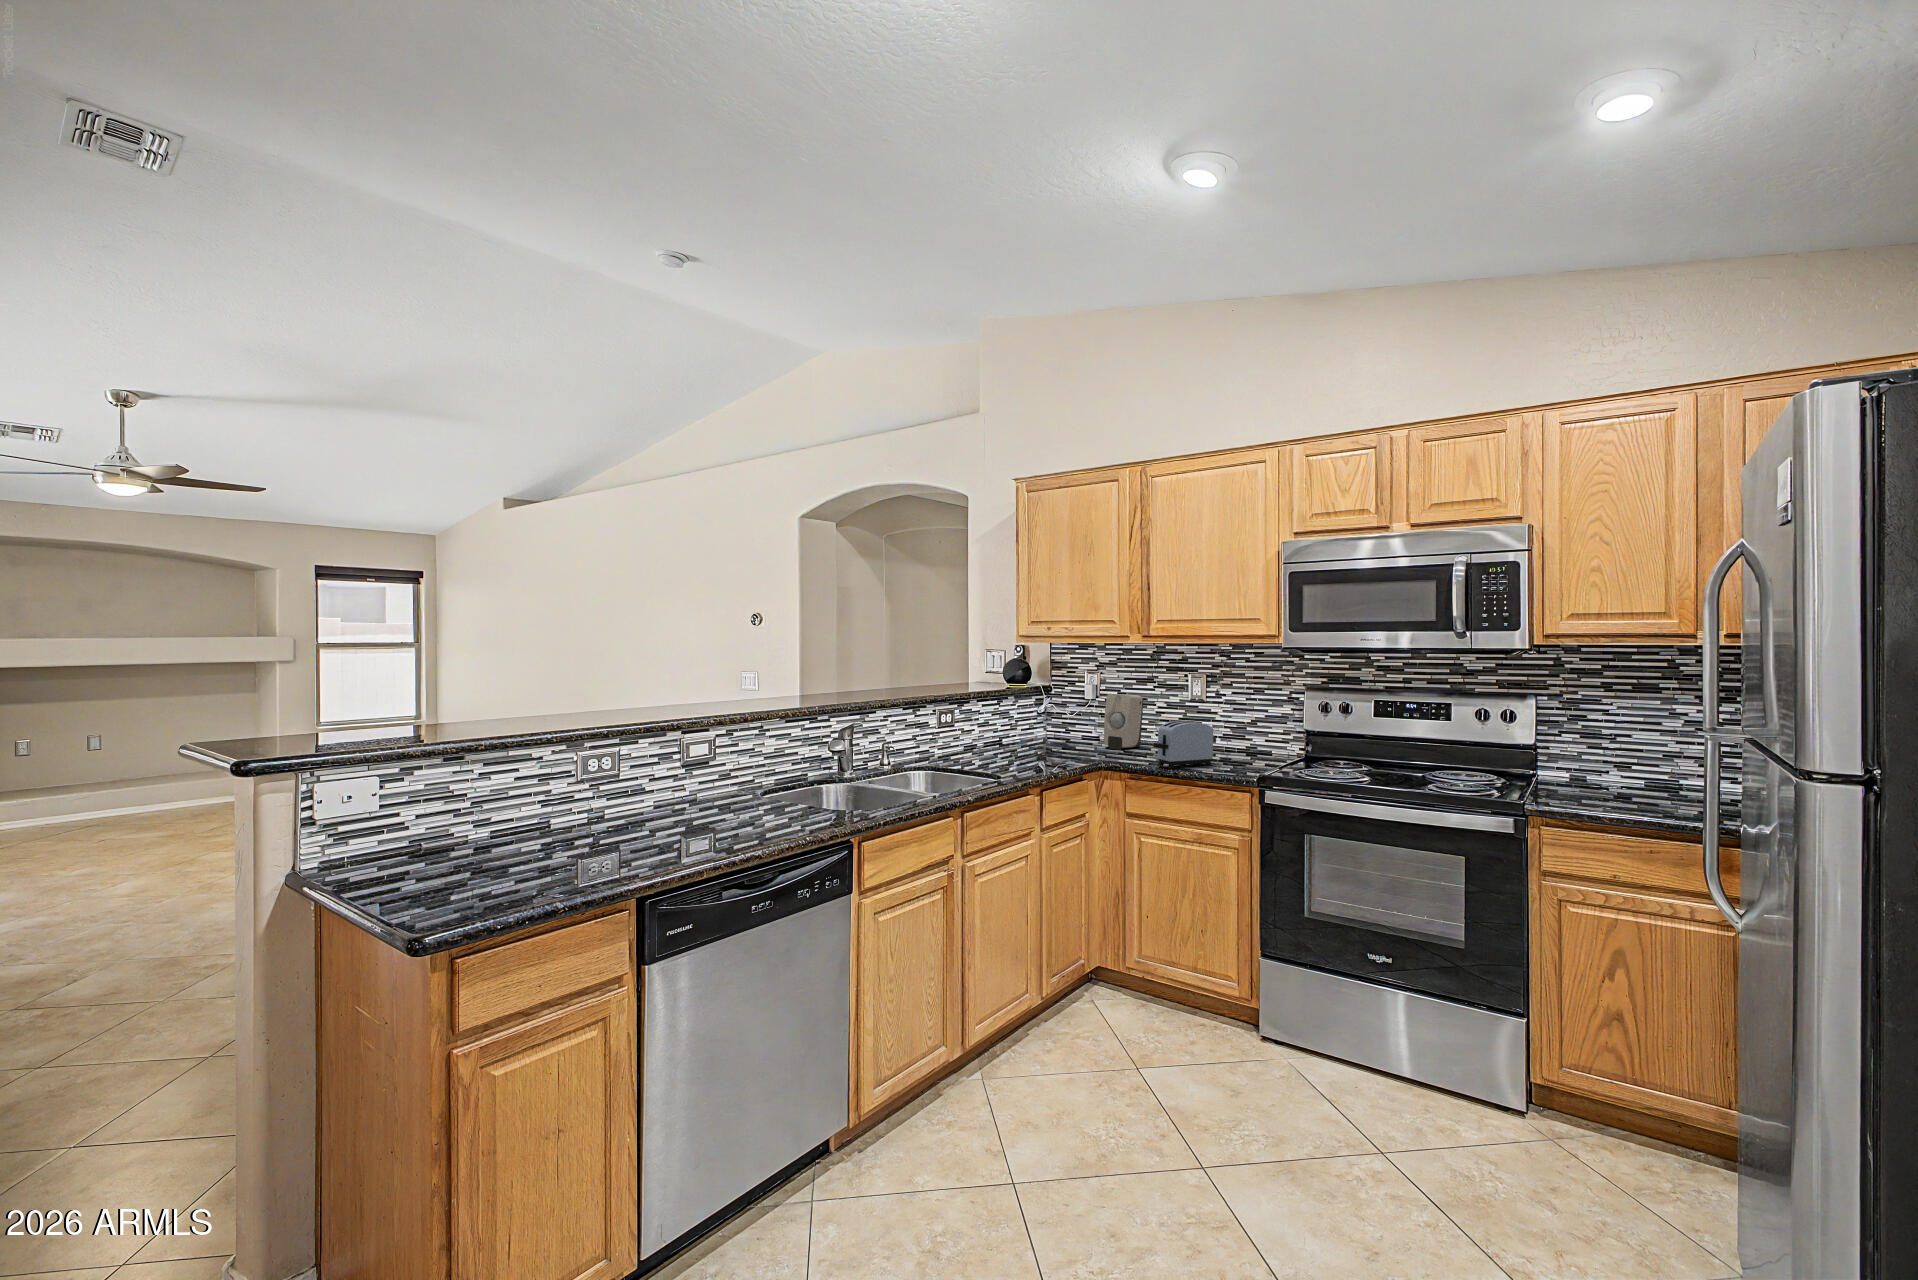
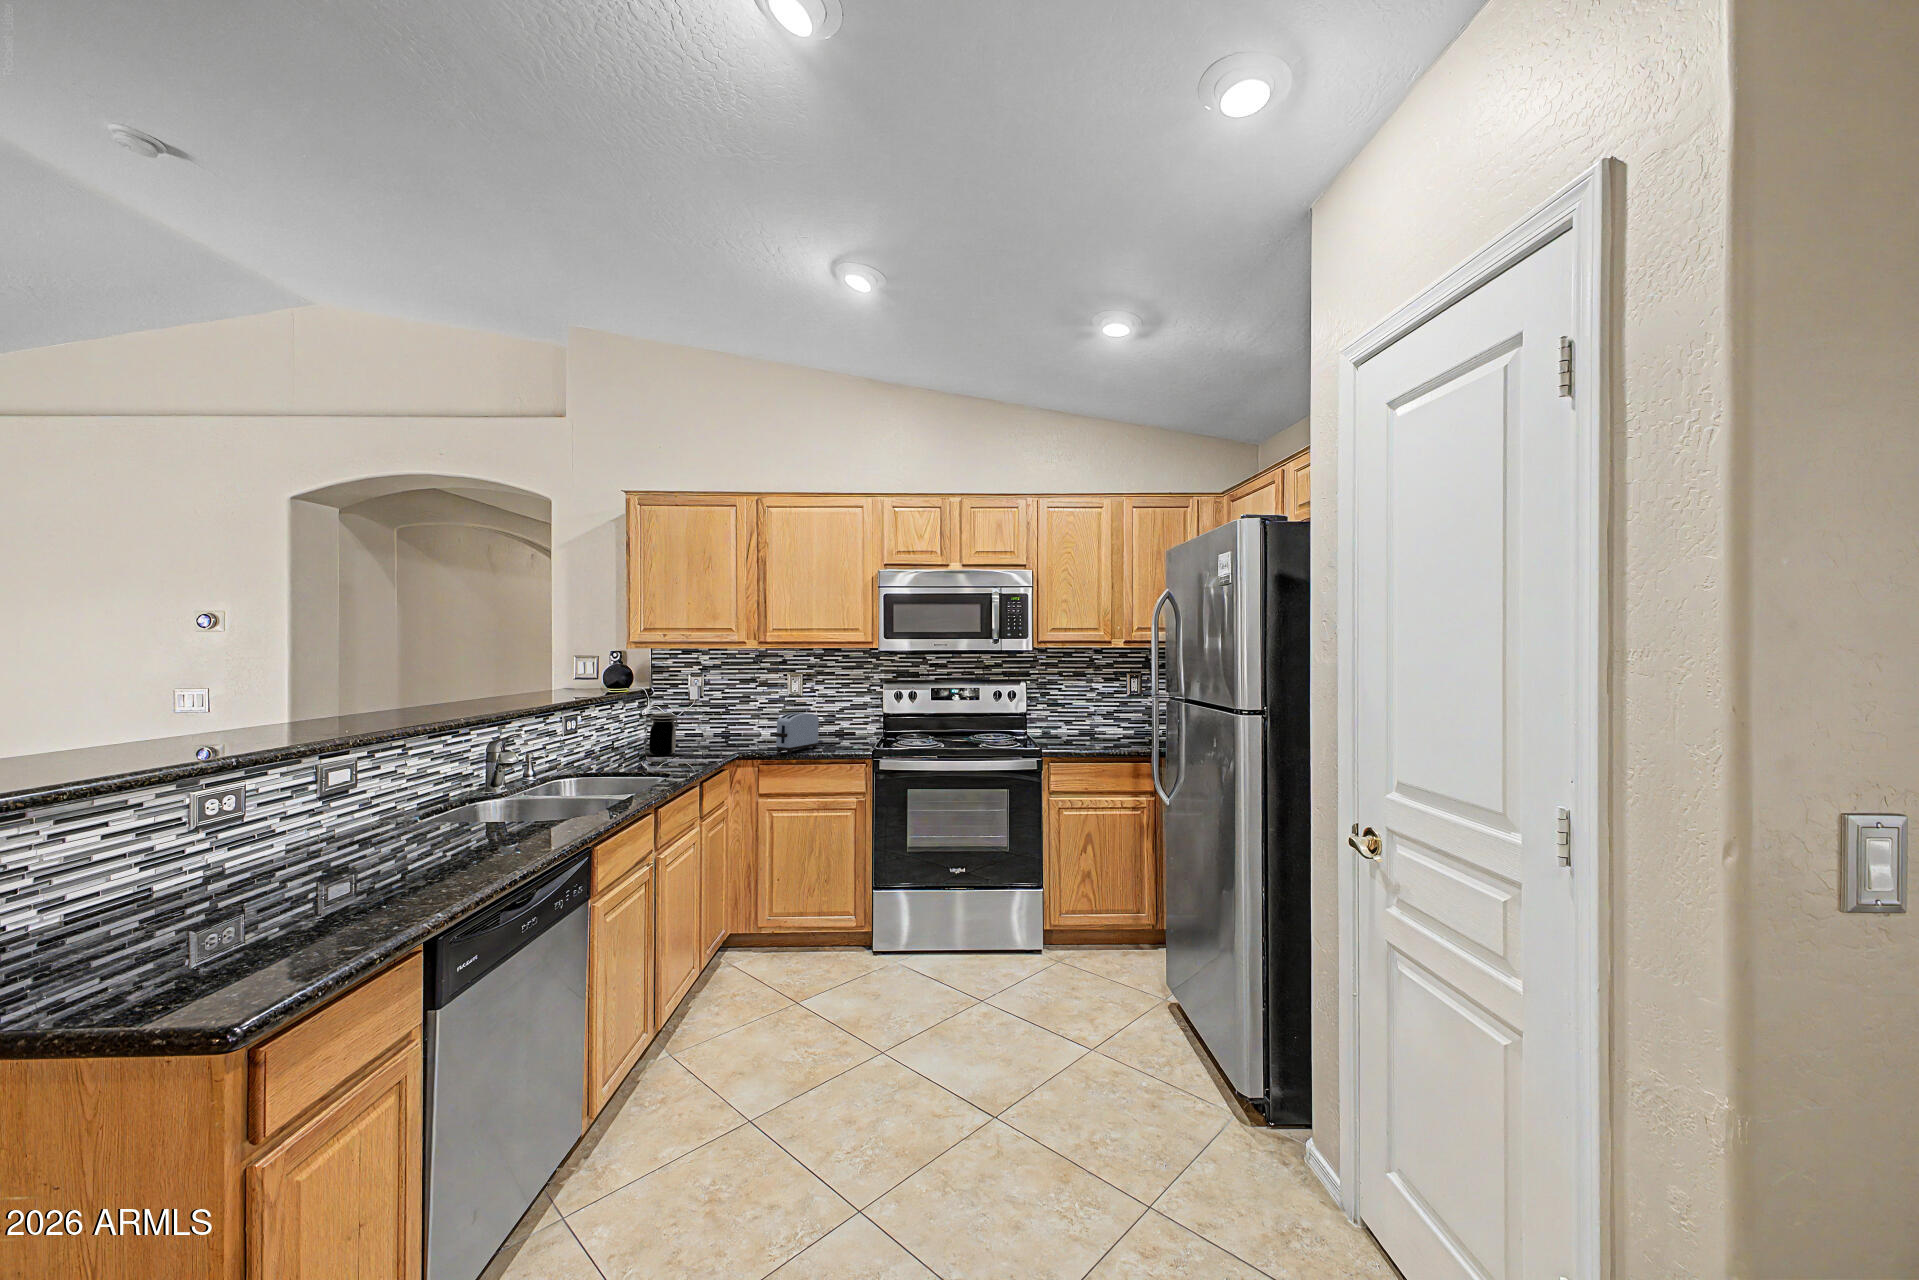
soap dispenser: present [1104,694,1143,750] -> none [708,693,741,743]
jar: none [1032,713,1060,757] -> present [649,714,678,756]

